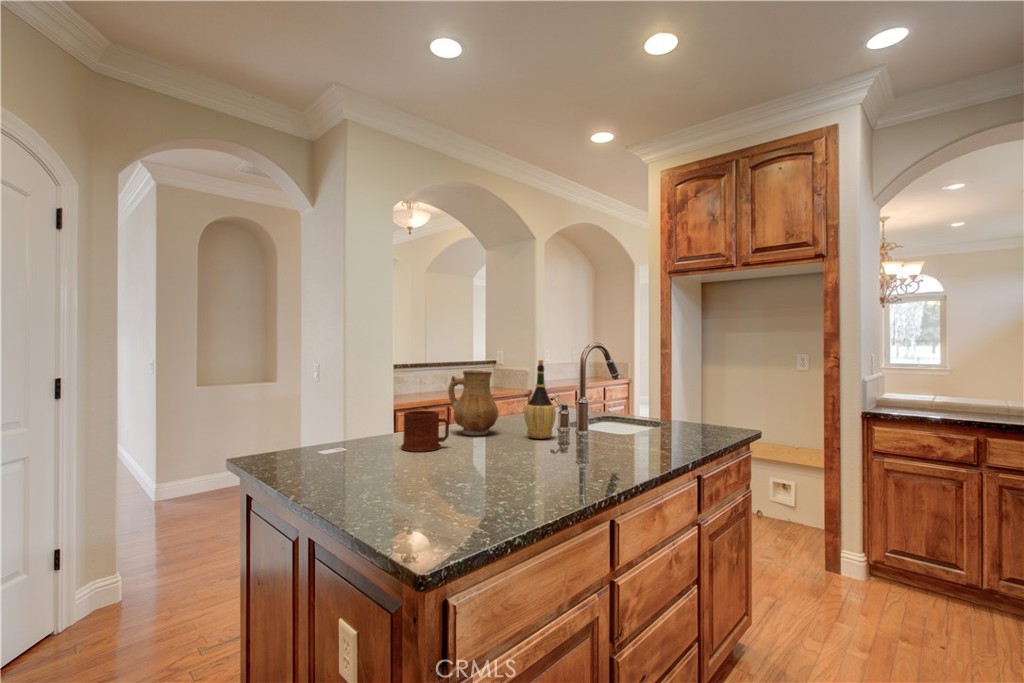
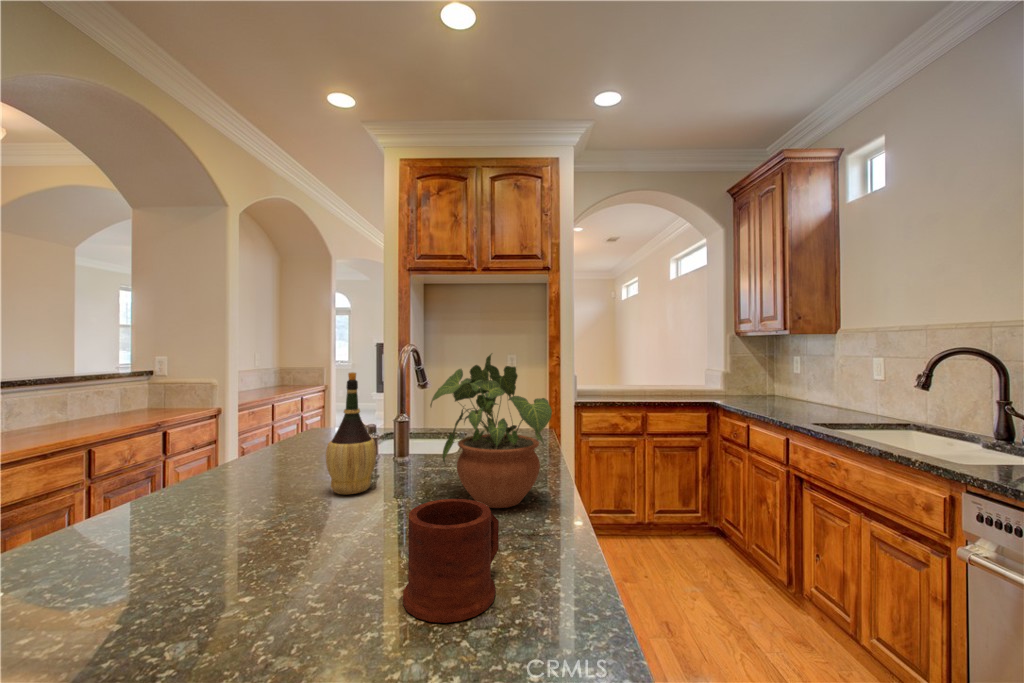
potted plant: none [572,349,654,459] -> present [430,354,552,508]
ceramic pitcher: present [448,370,498,435] -> none [165,395,272,514]
mug: present [401,410,449,452] -> present [403,499,499,623]

